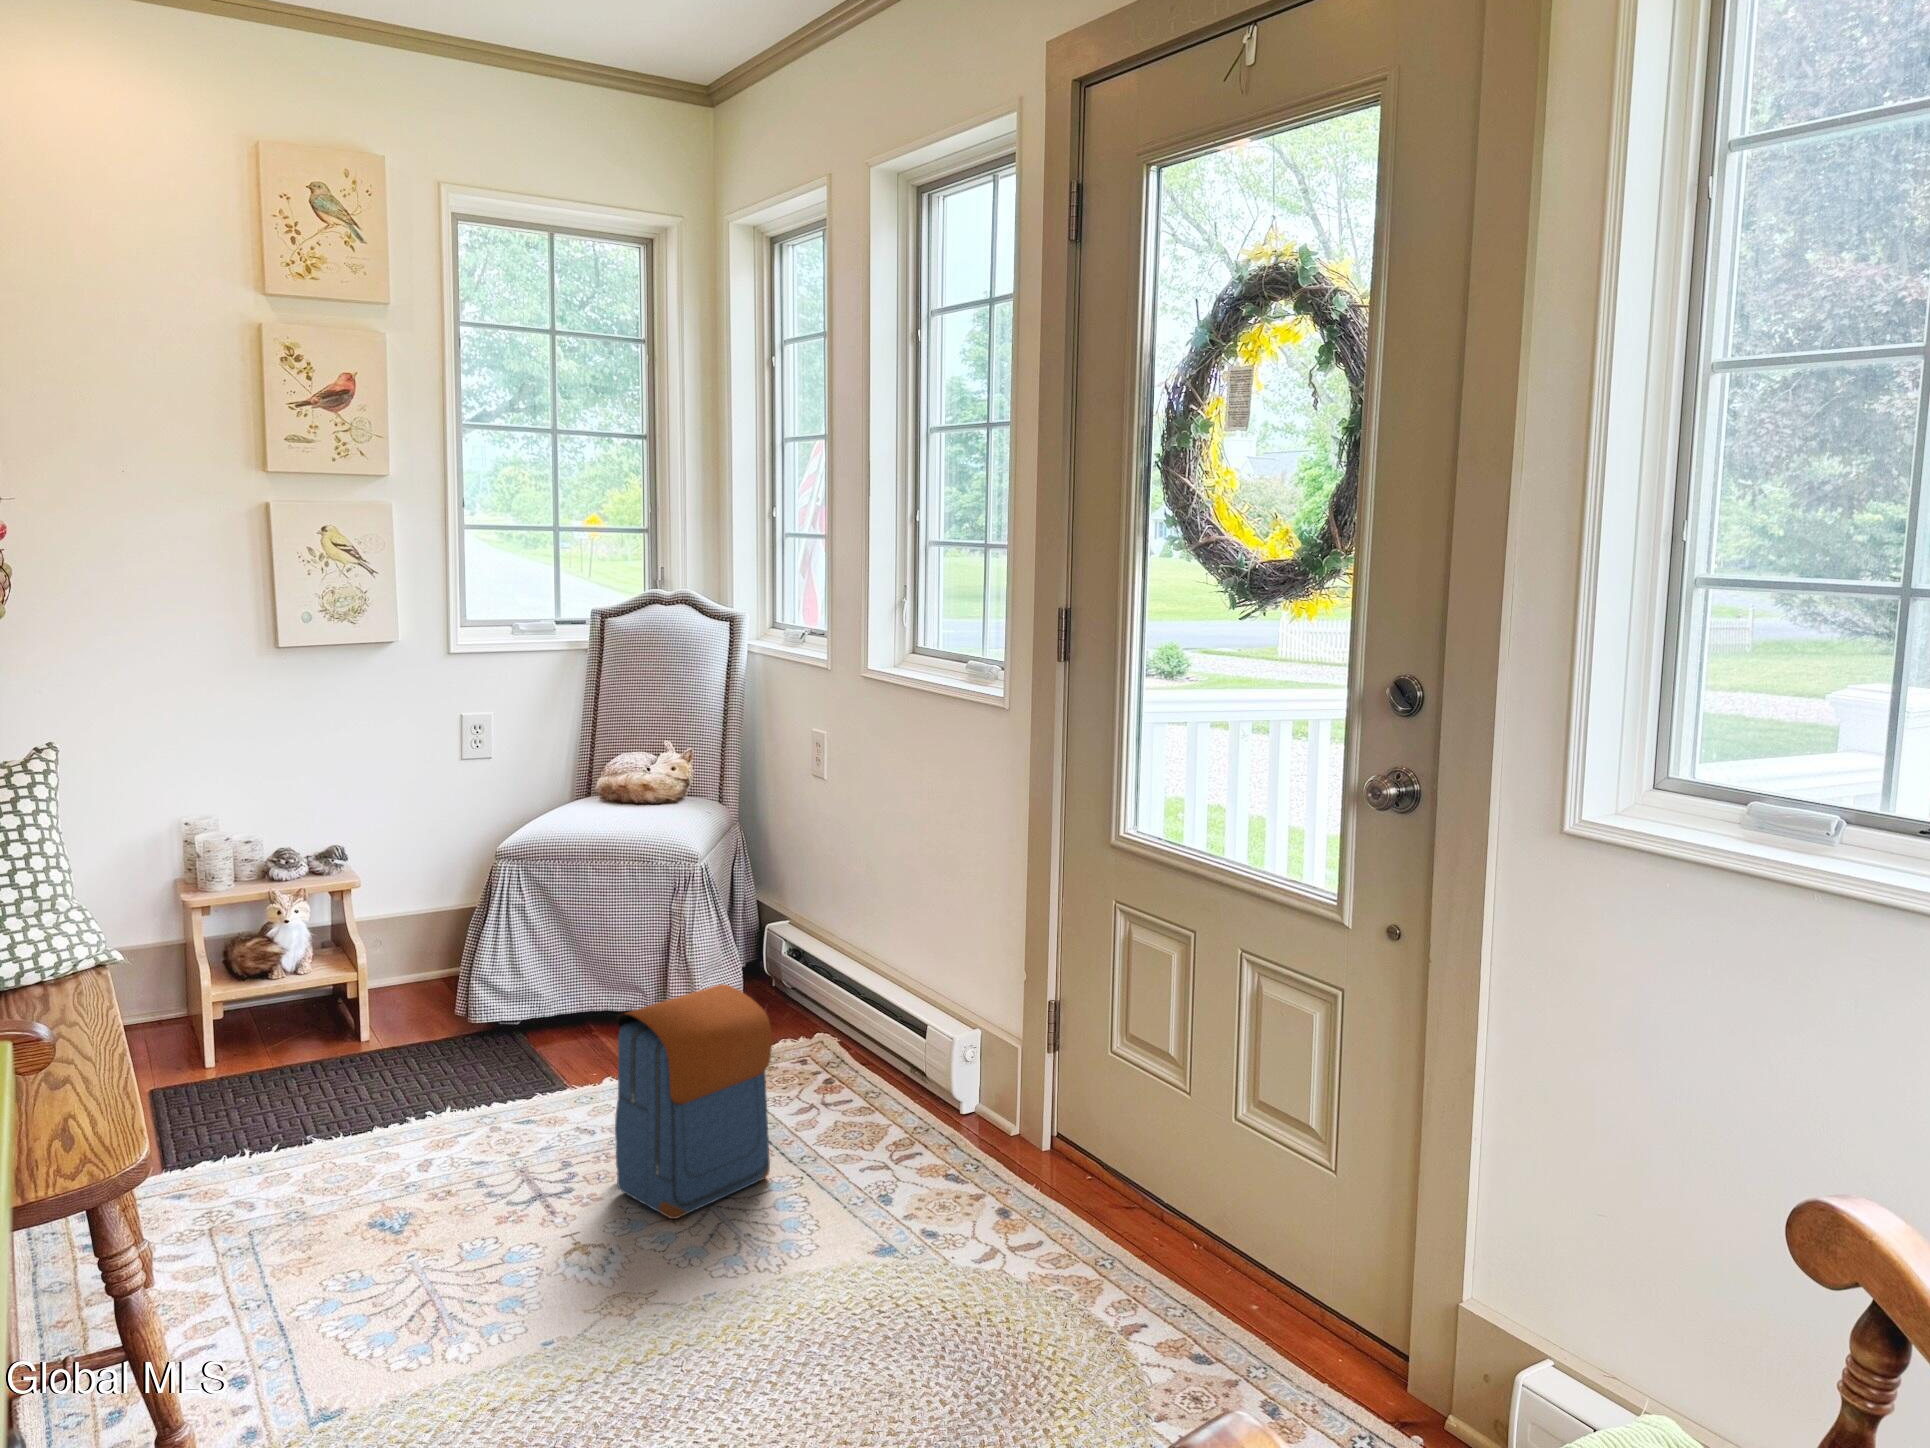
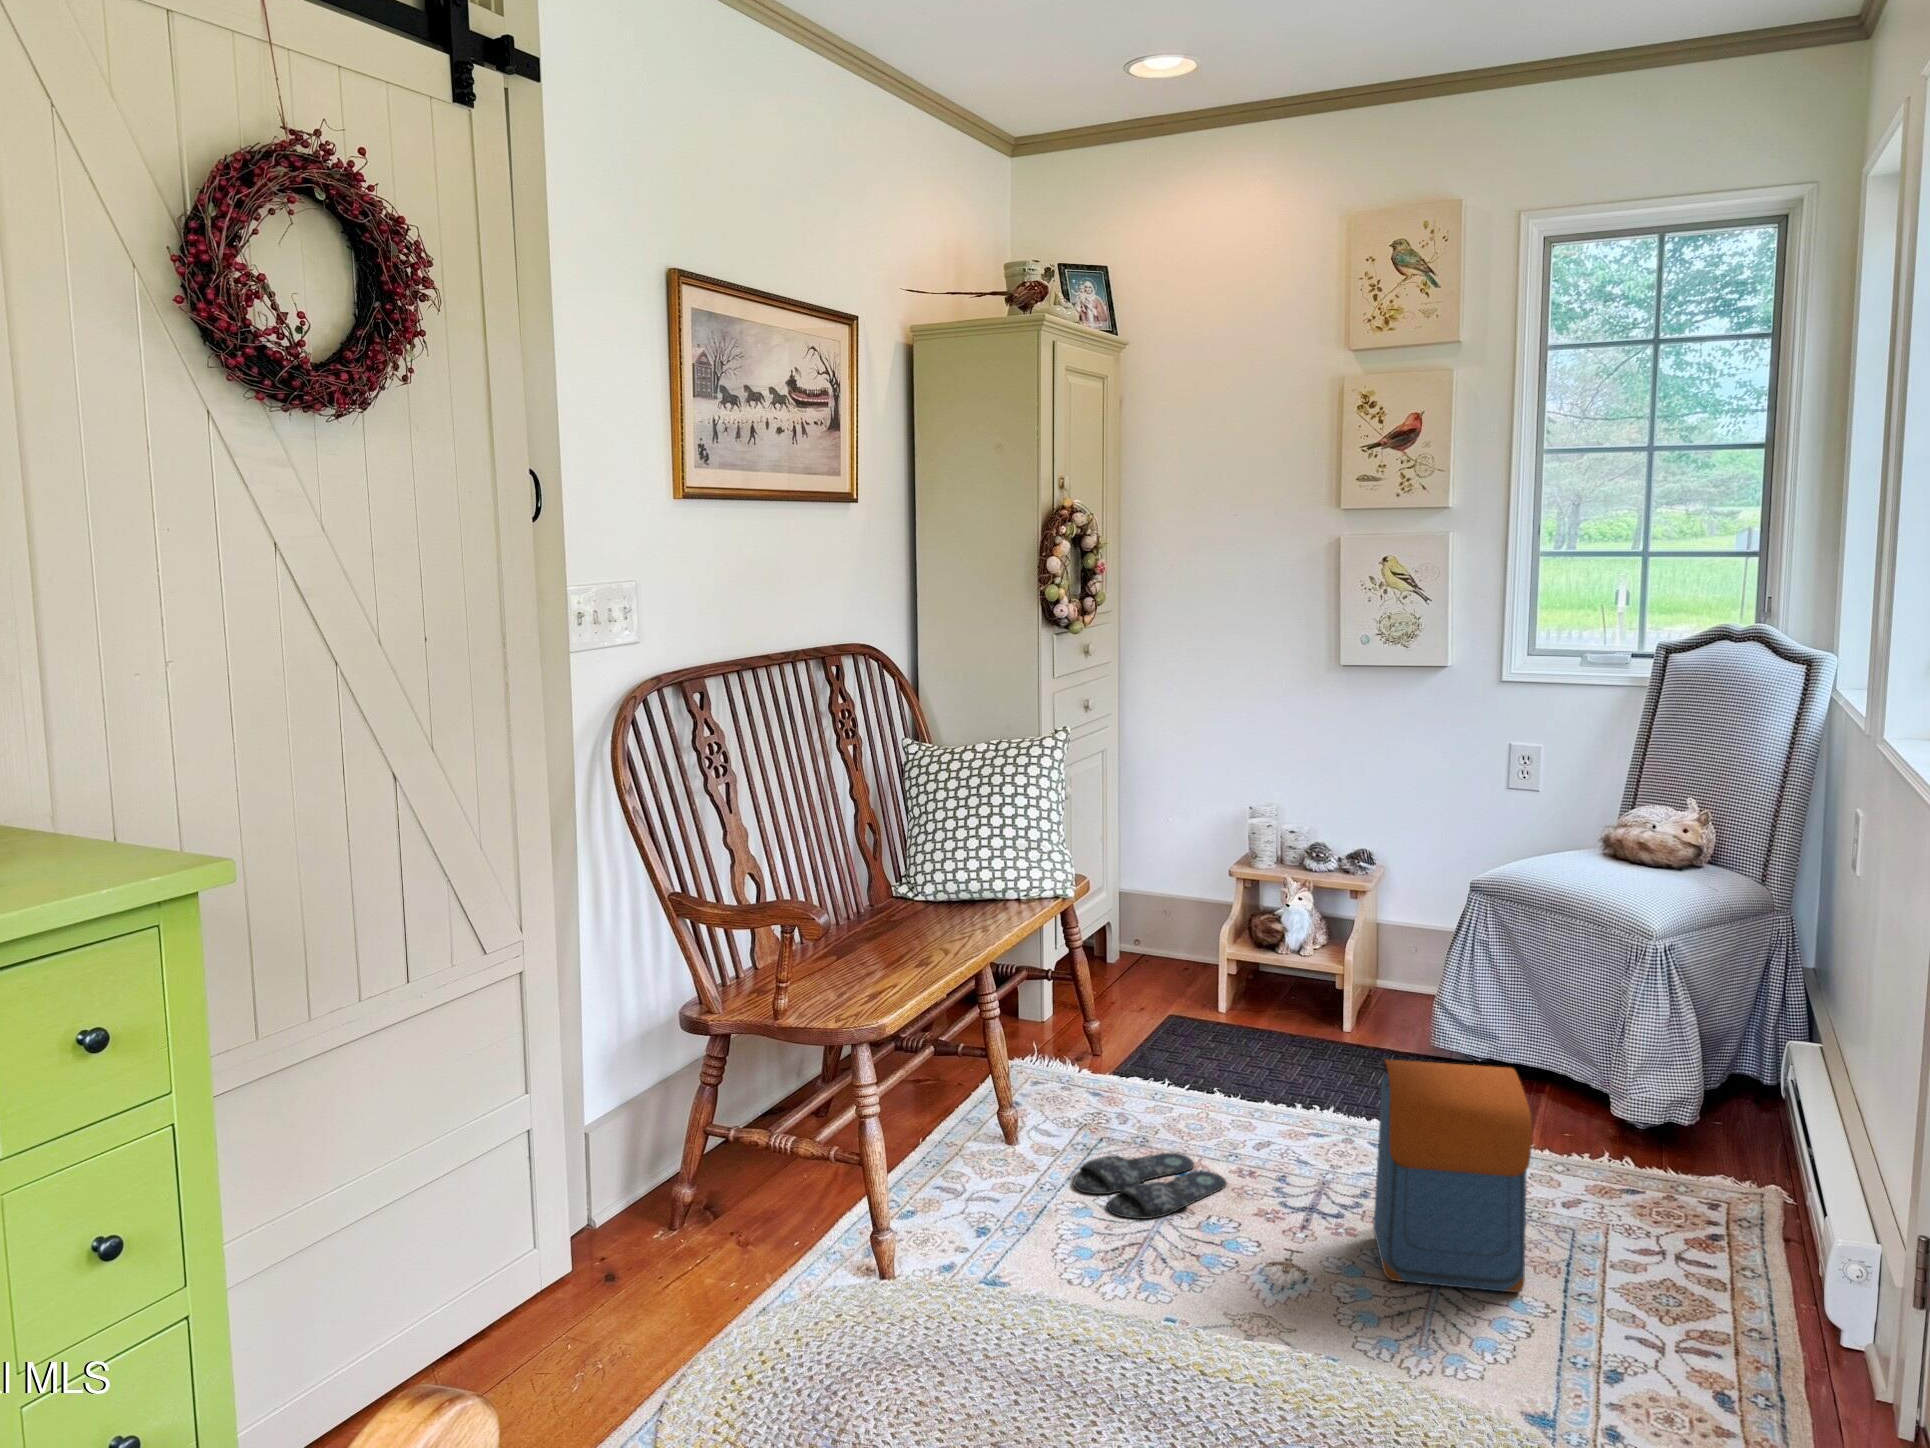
slippers: none [258,1214,435,1306] -> present [1073,1153,1226,1219]

